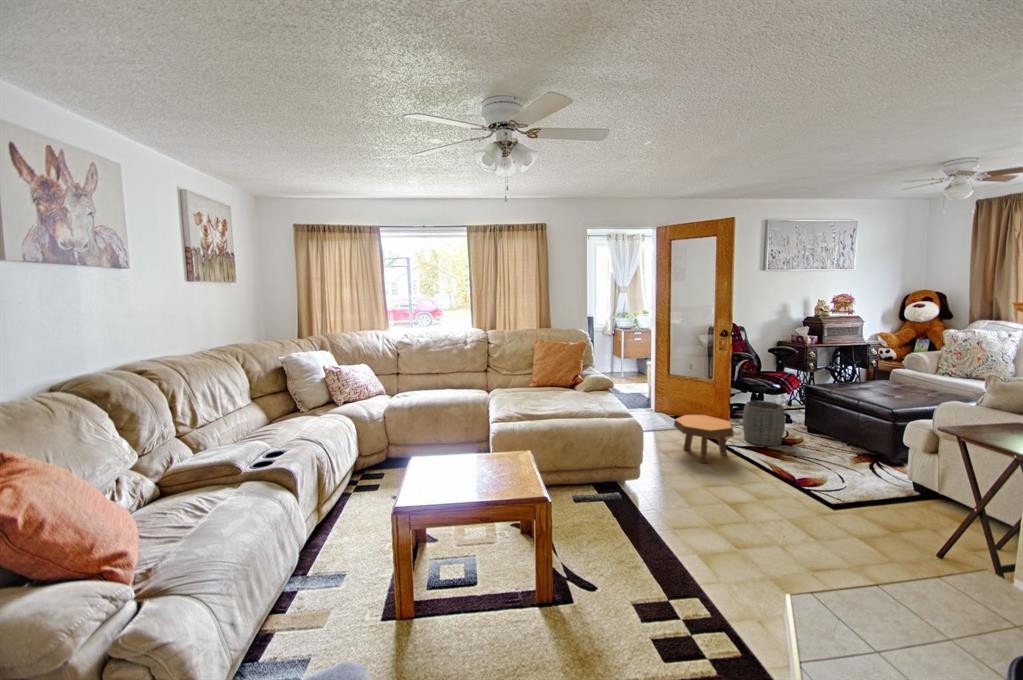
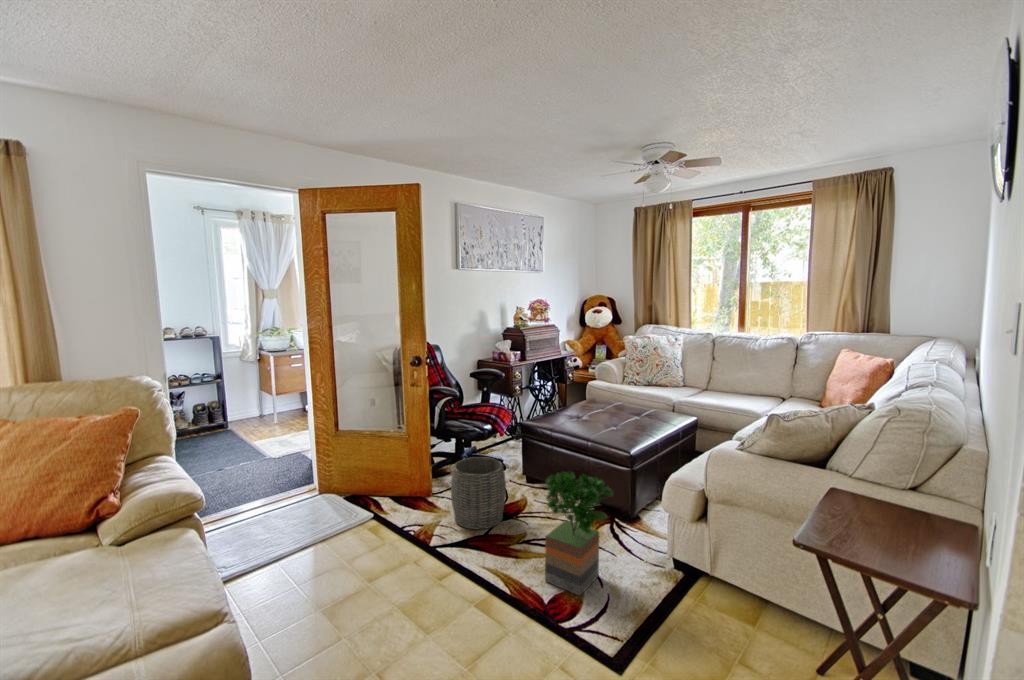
potted tree: none [803,405,863,483] -> present [545,472,613,596]
footstool: present [674,415,733,464] -> none [343,508,444,615]

